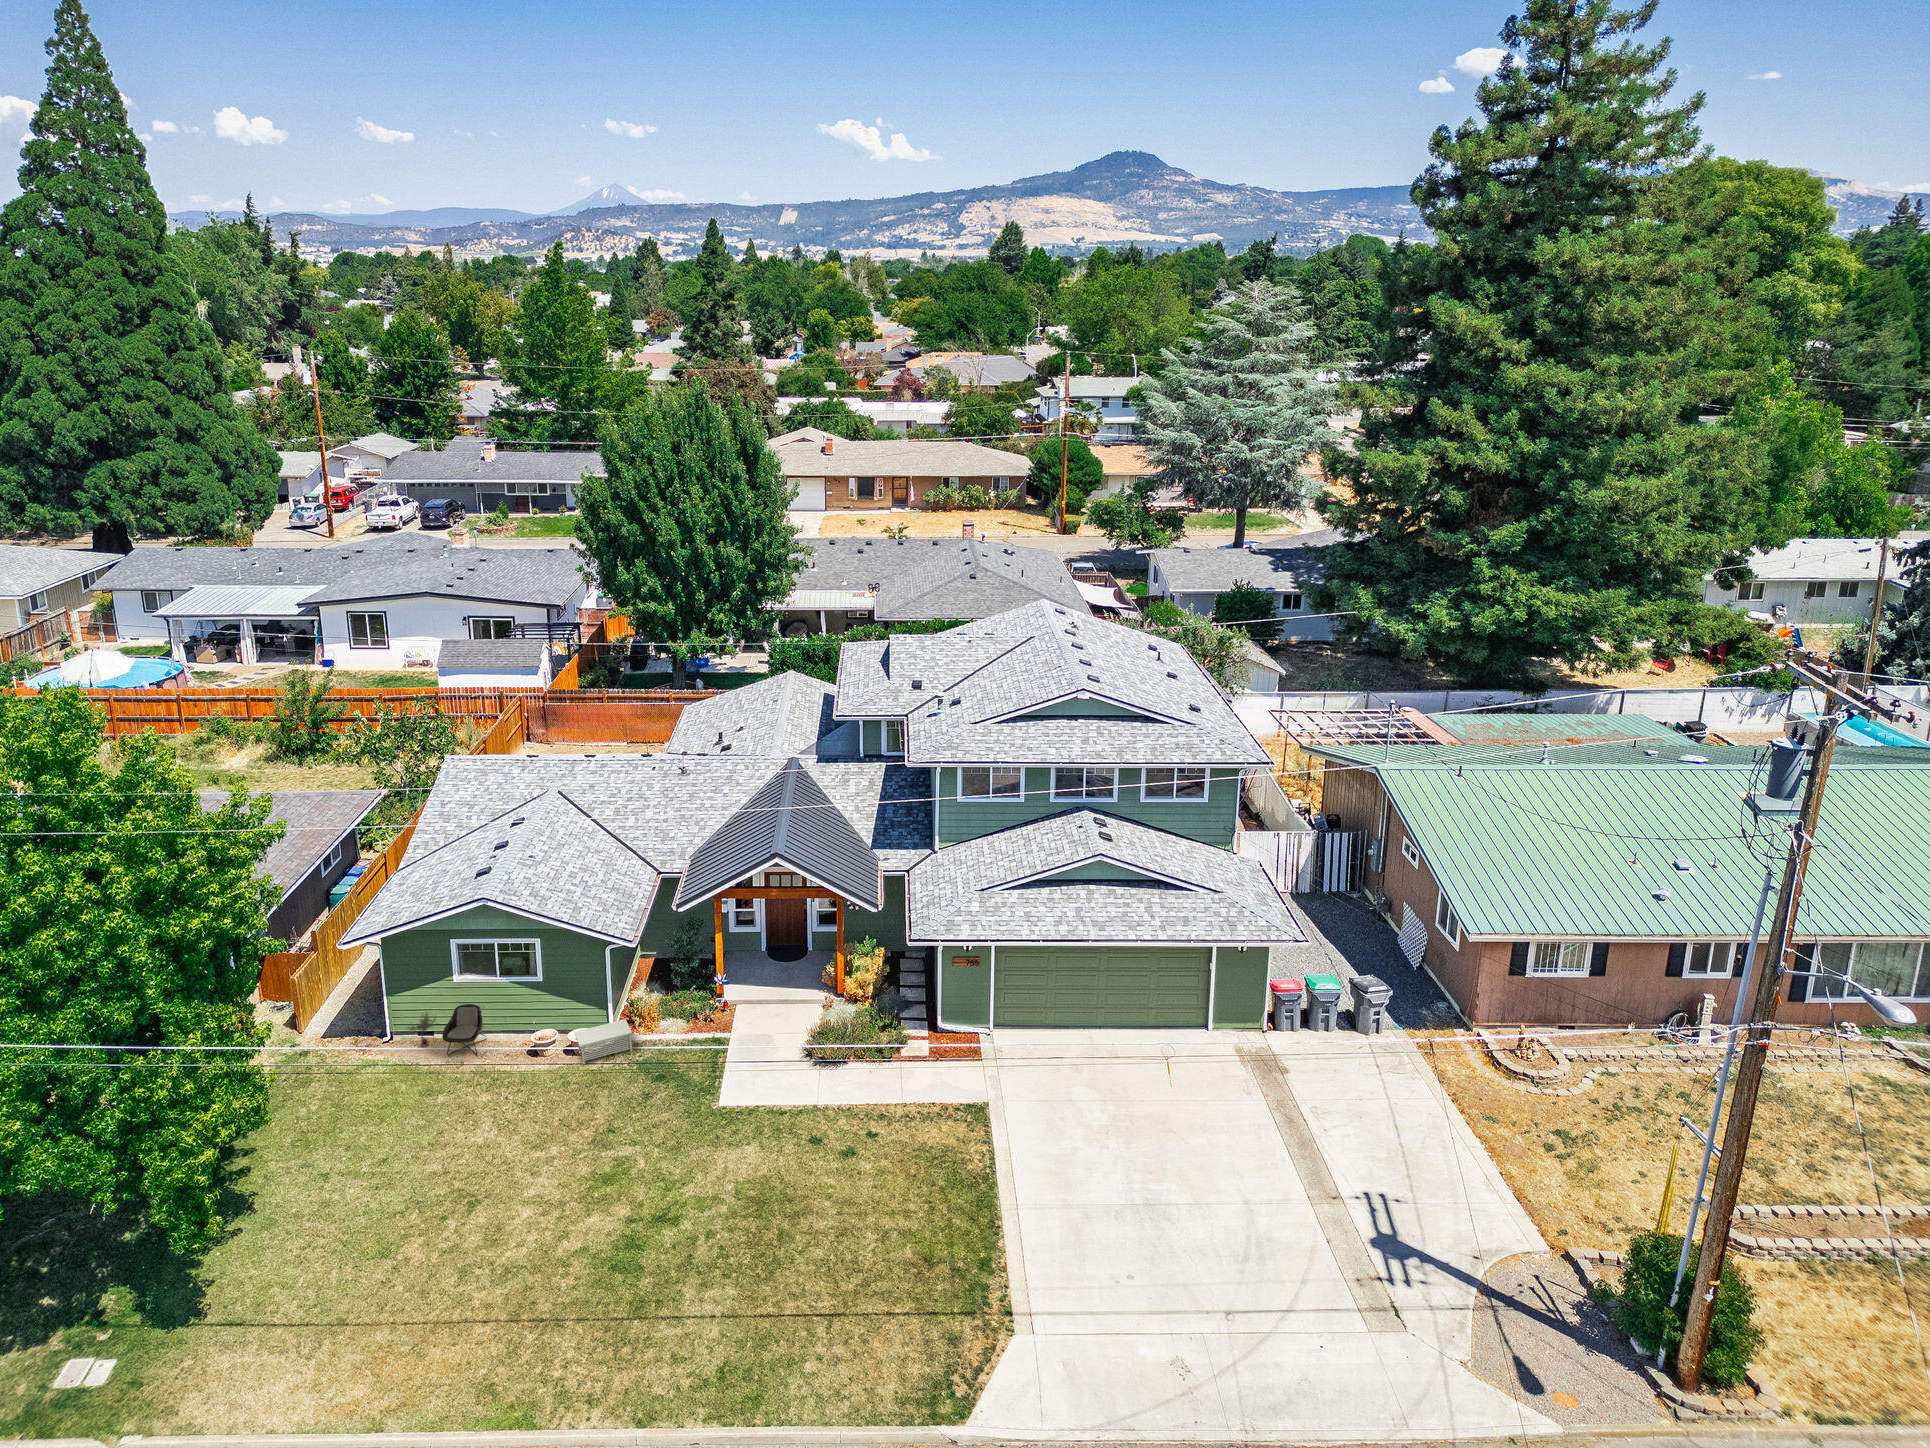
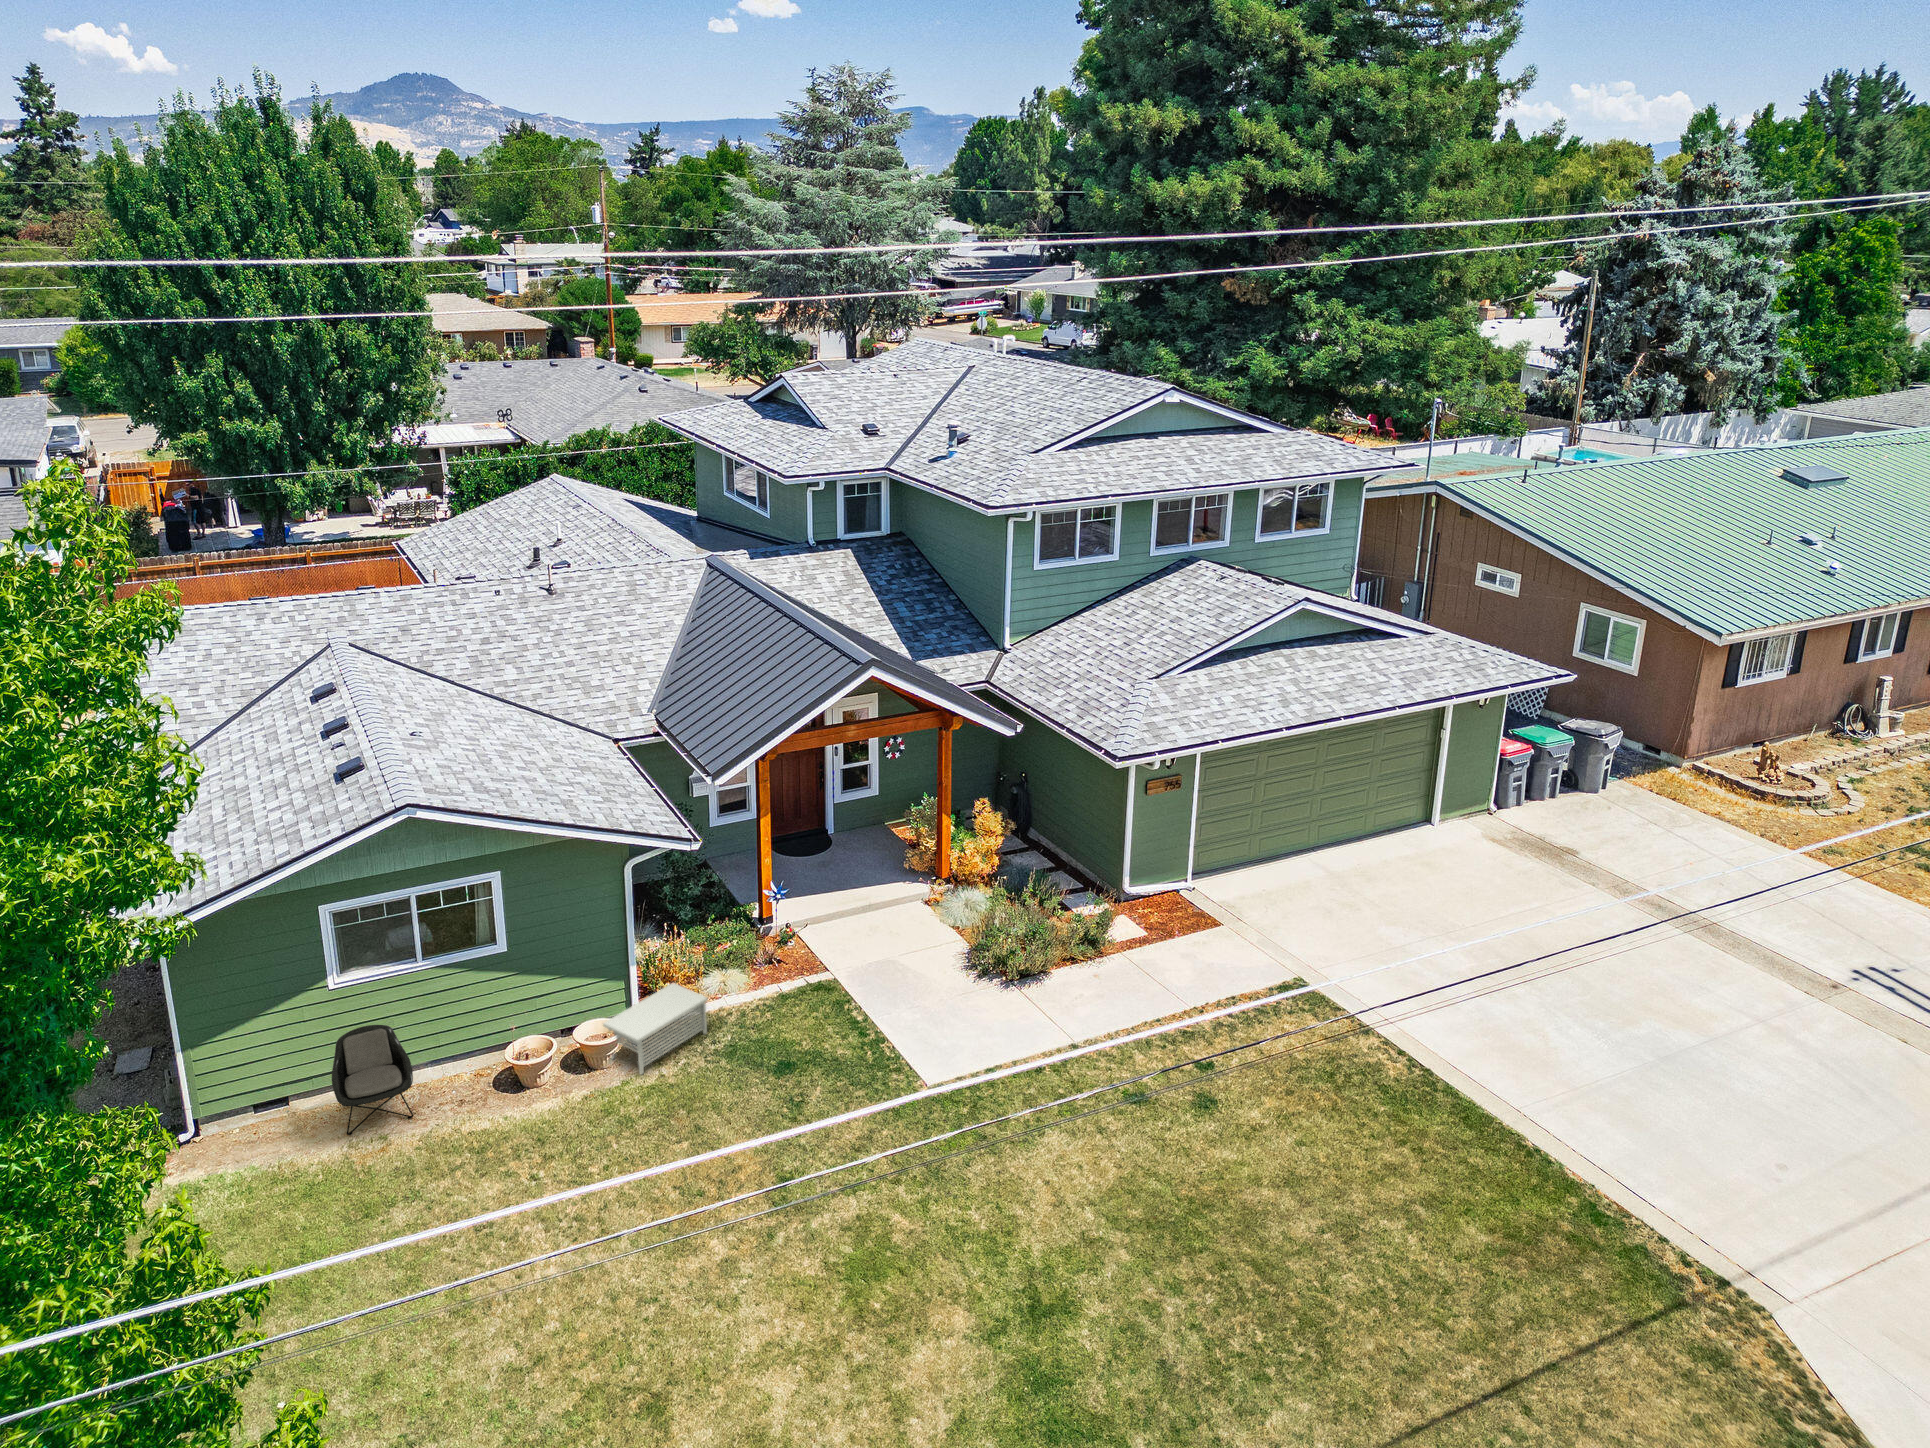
potted tree: present [409,1013,436,1047] -> none [237,1060,306,1136]

